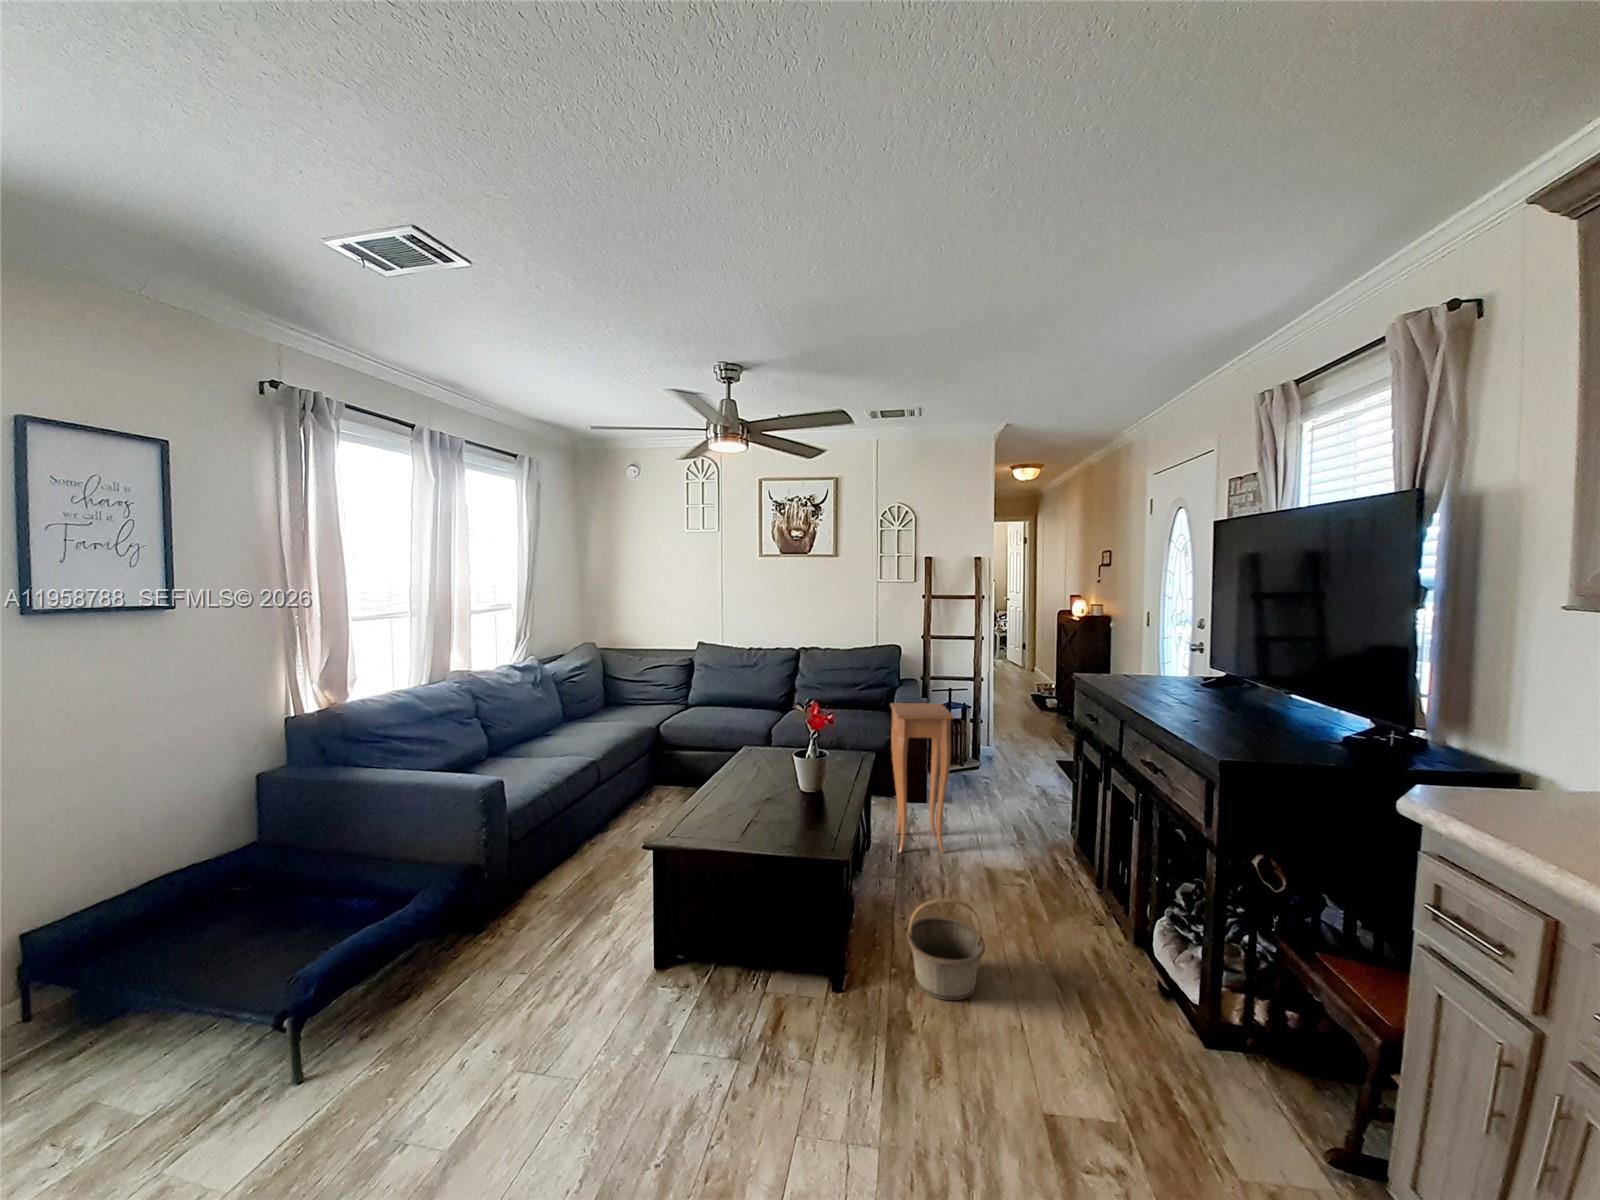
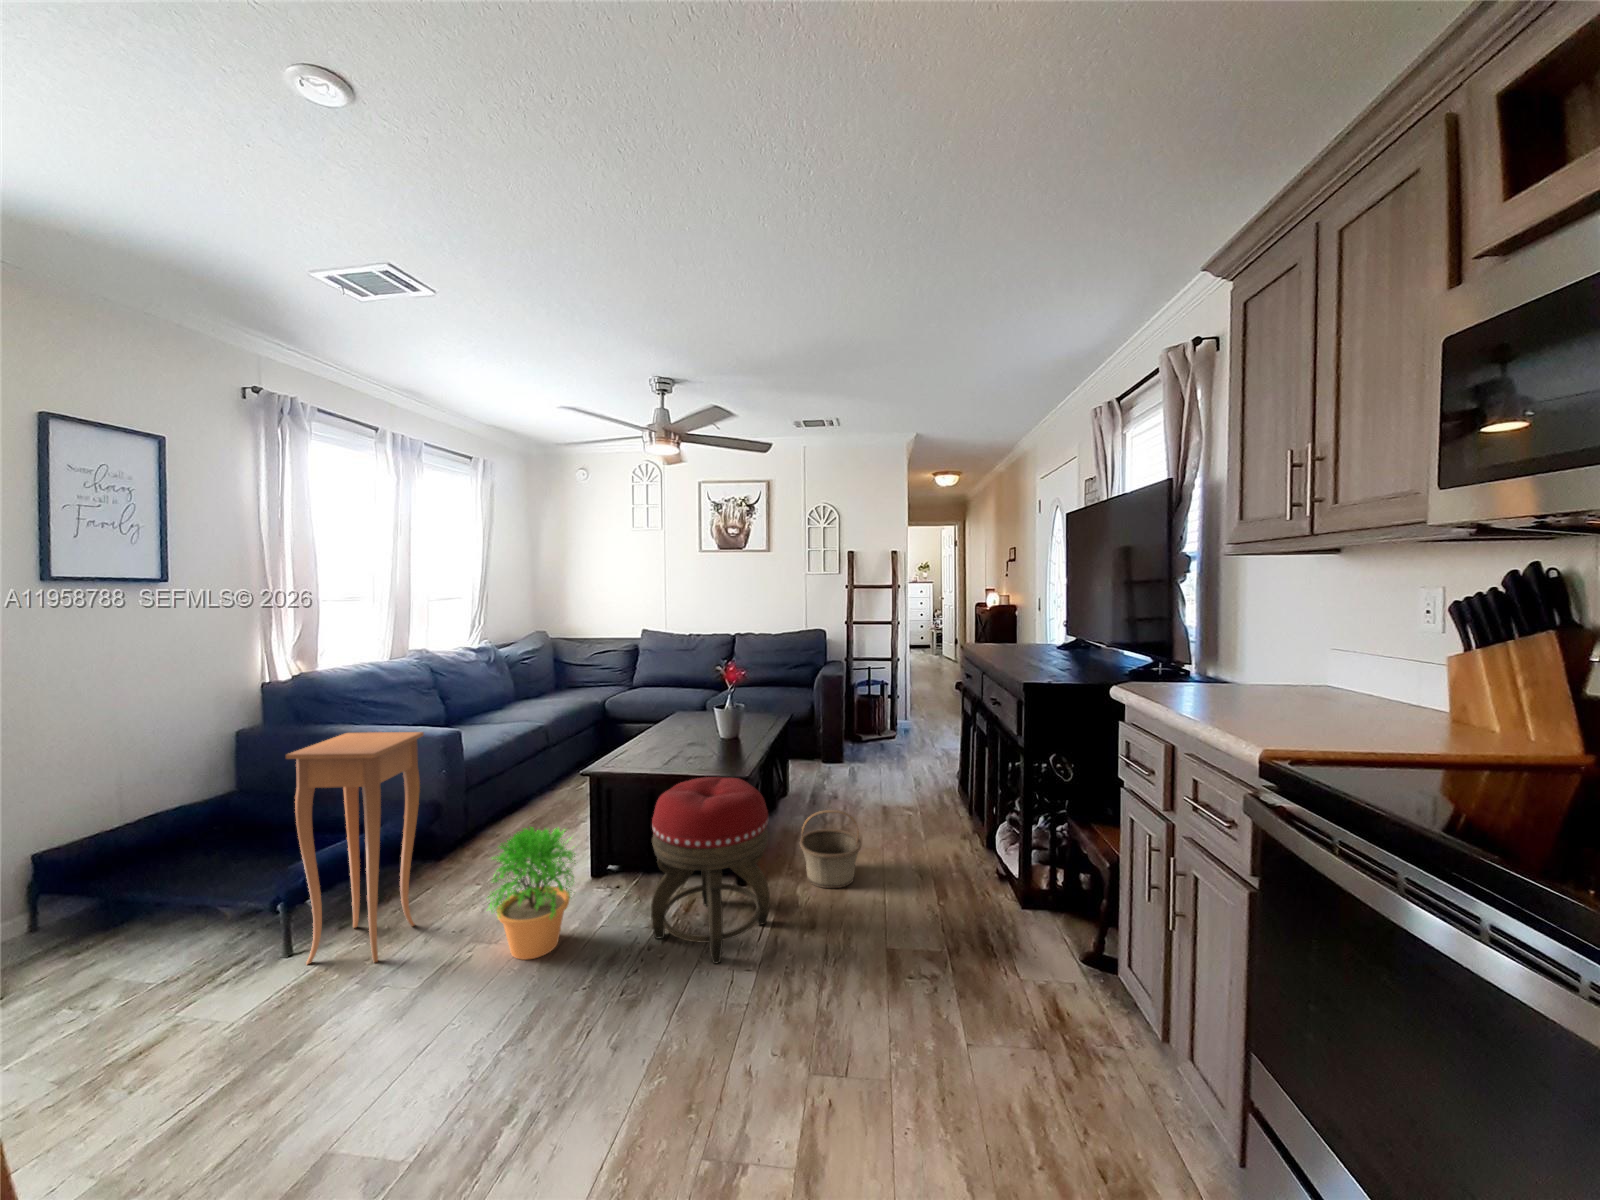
side table: present [890,703,954,853] -> present [286,732,424,965]
footstool: none [735,866,884,1129] -> present [651,777,770,964]
potted plant: none [533,927,646,1107] -> present [488,827,576,960]

